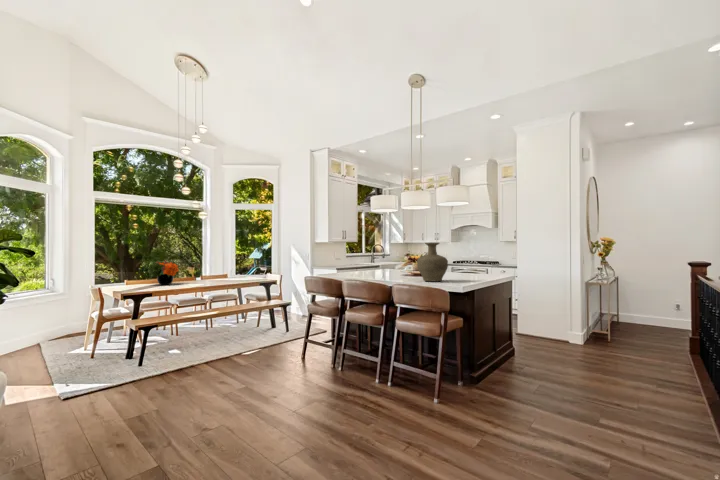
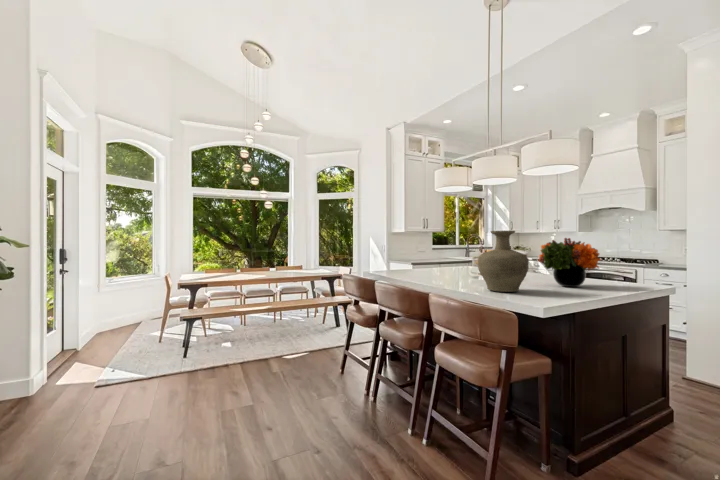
flower arrangement: present [148,260,180,285] -> present [538,238,601,287]

